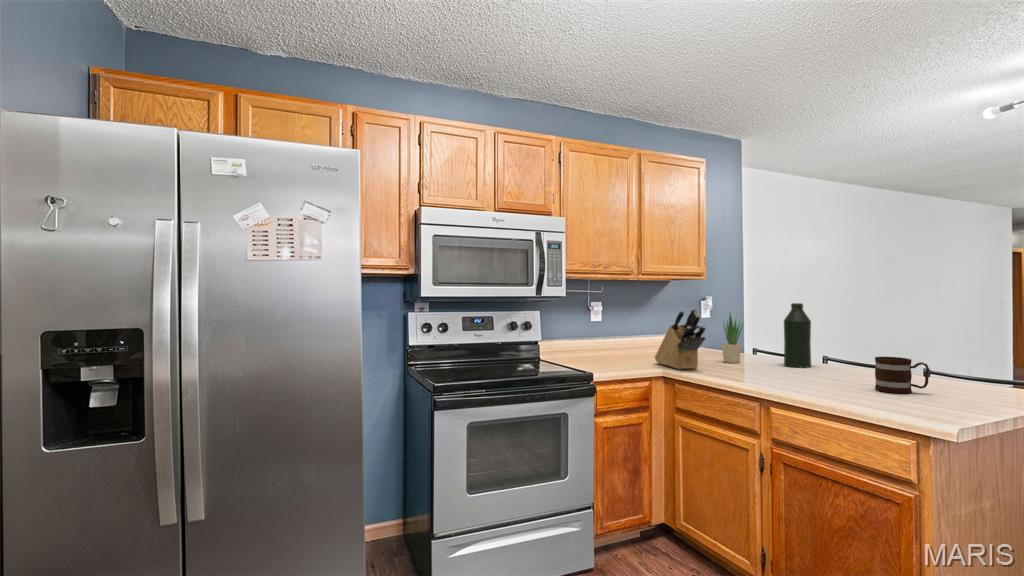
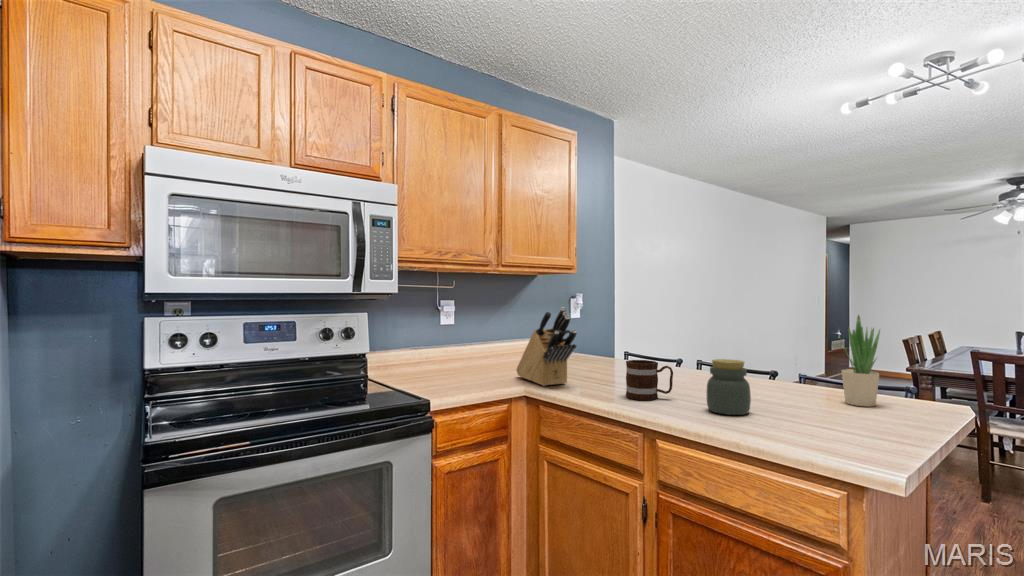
bottle: present [784,303,811,368] -> none [663,301,692,377]
potted plant: present [722,313,744,363] -> present [842,315,880,407]
jar: none [813,349,850,391] -> present [707,359,751,415]
mug: present [875,357,929,394] -> present [626,360,673,400]

